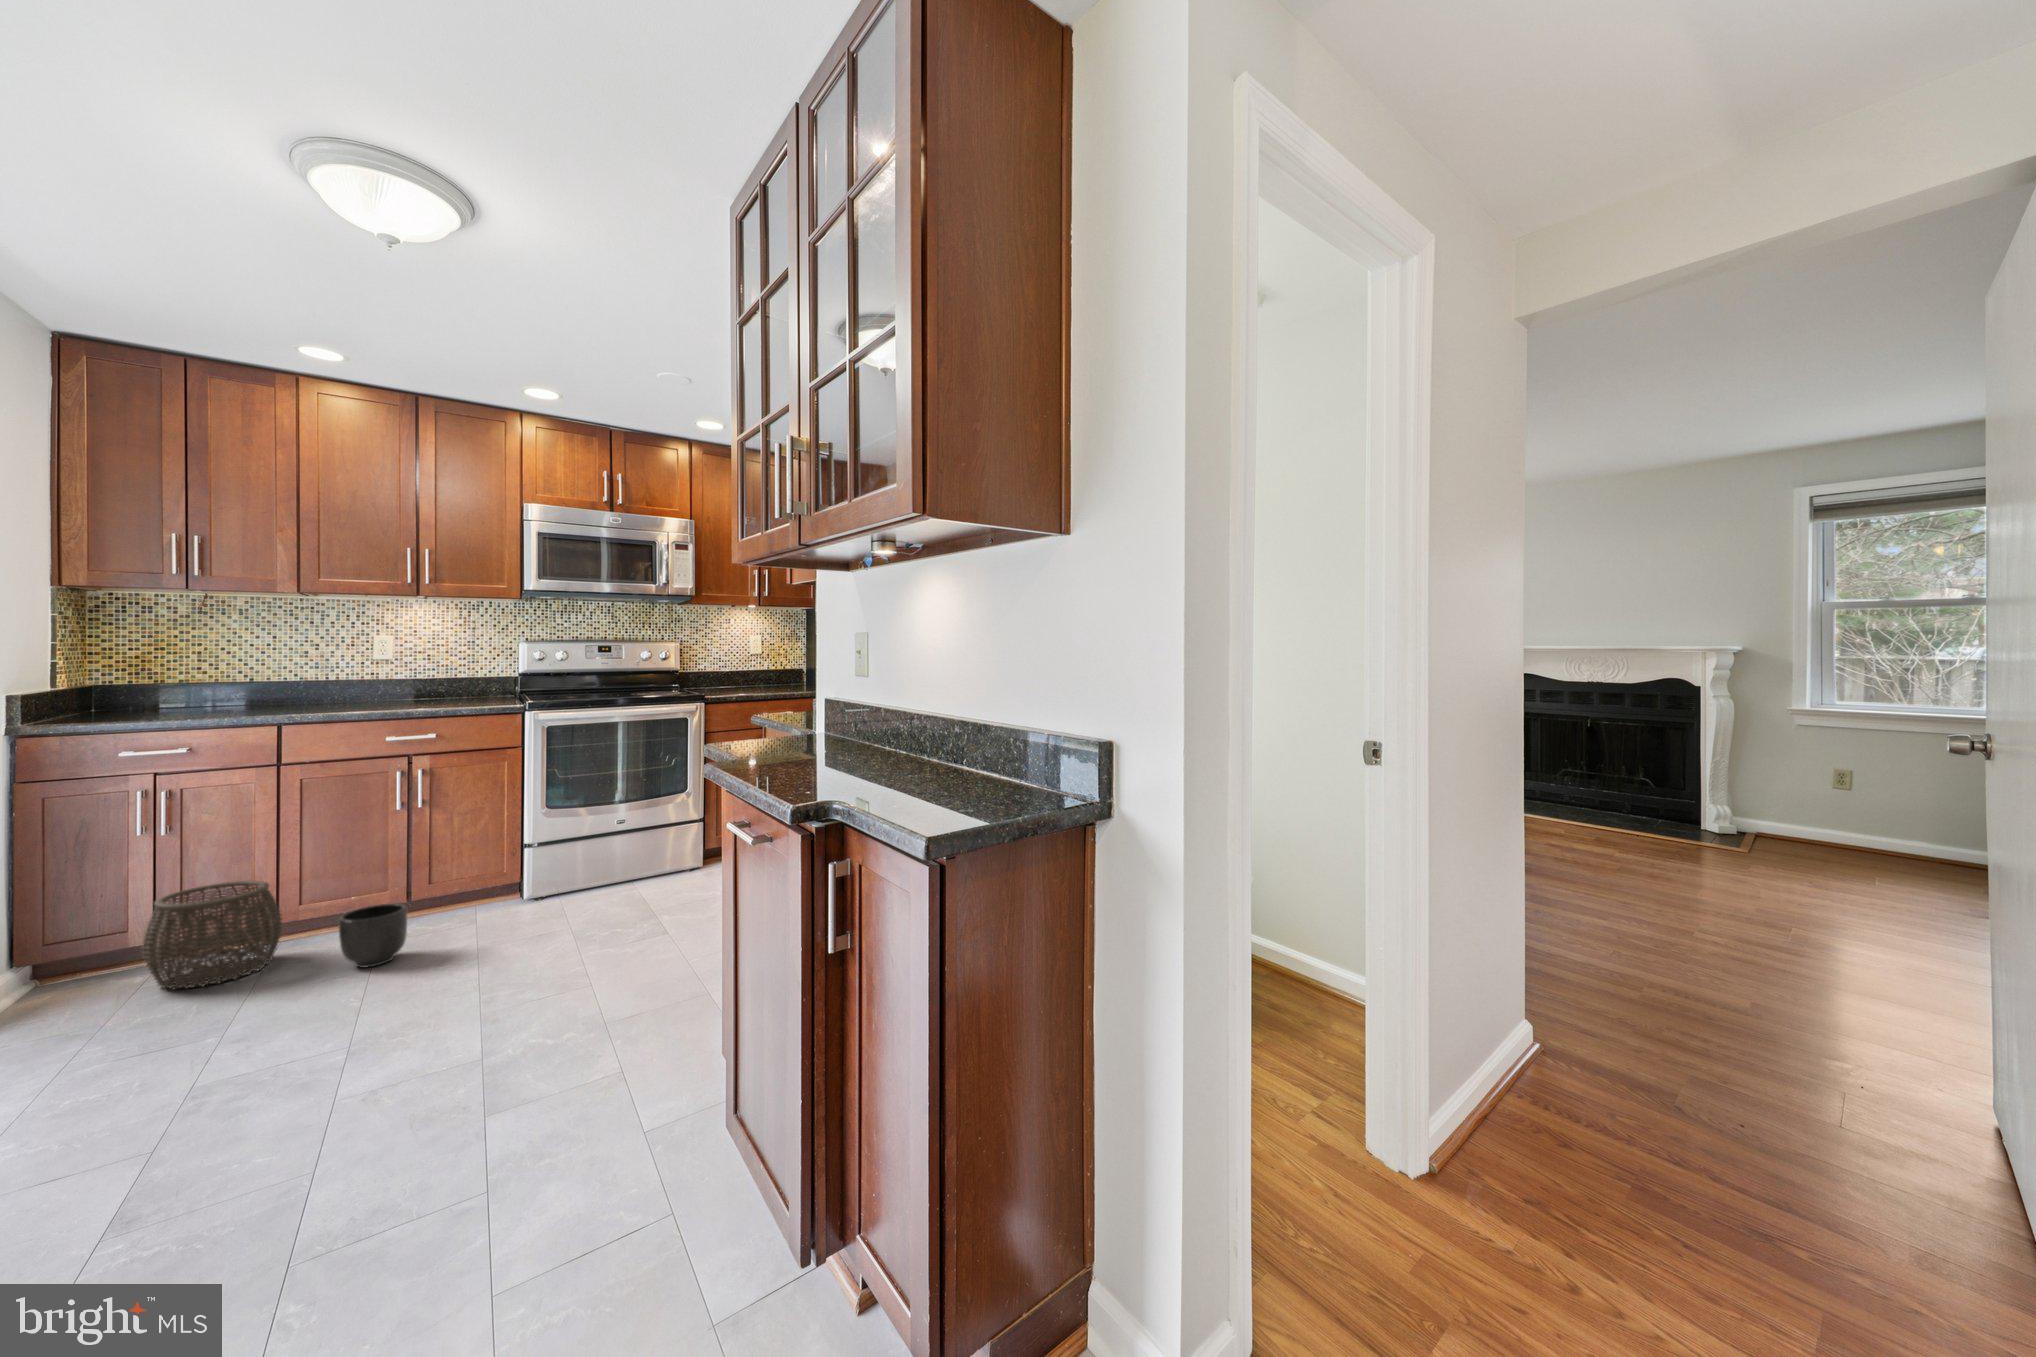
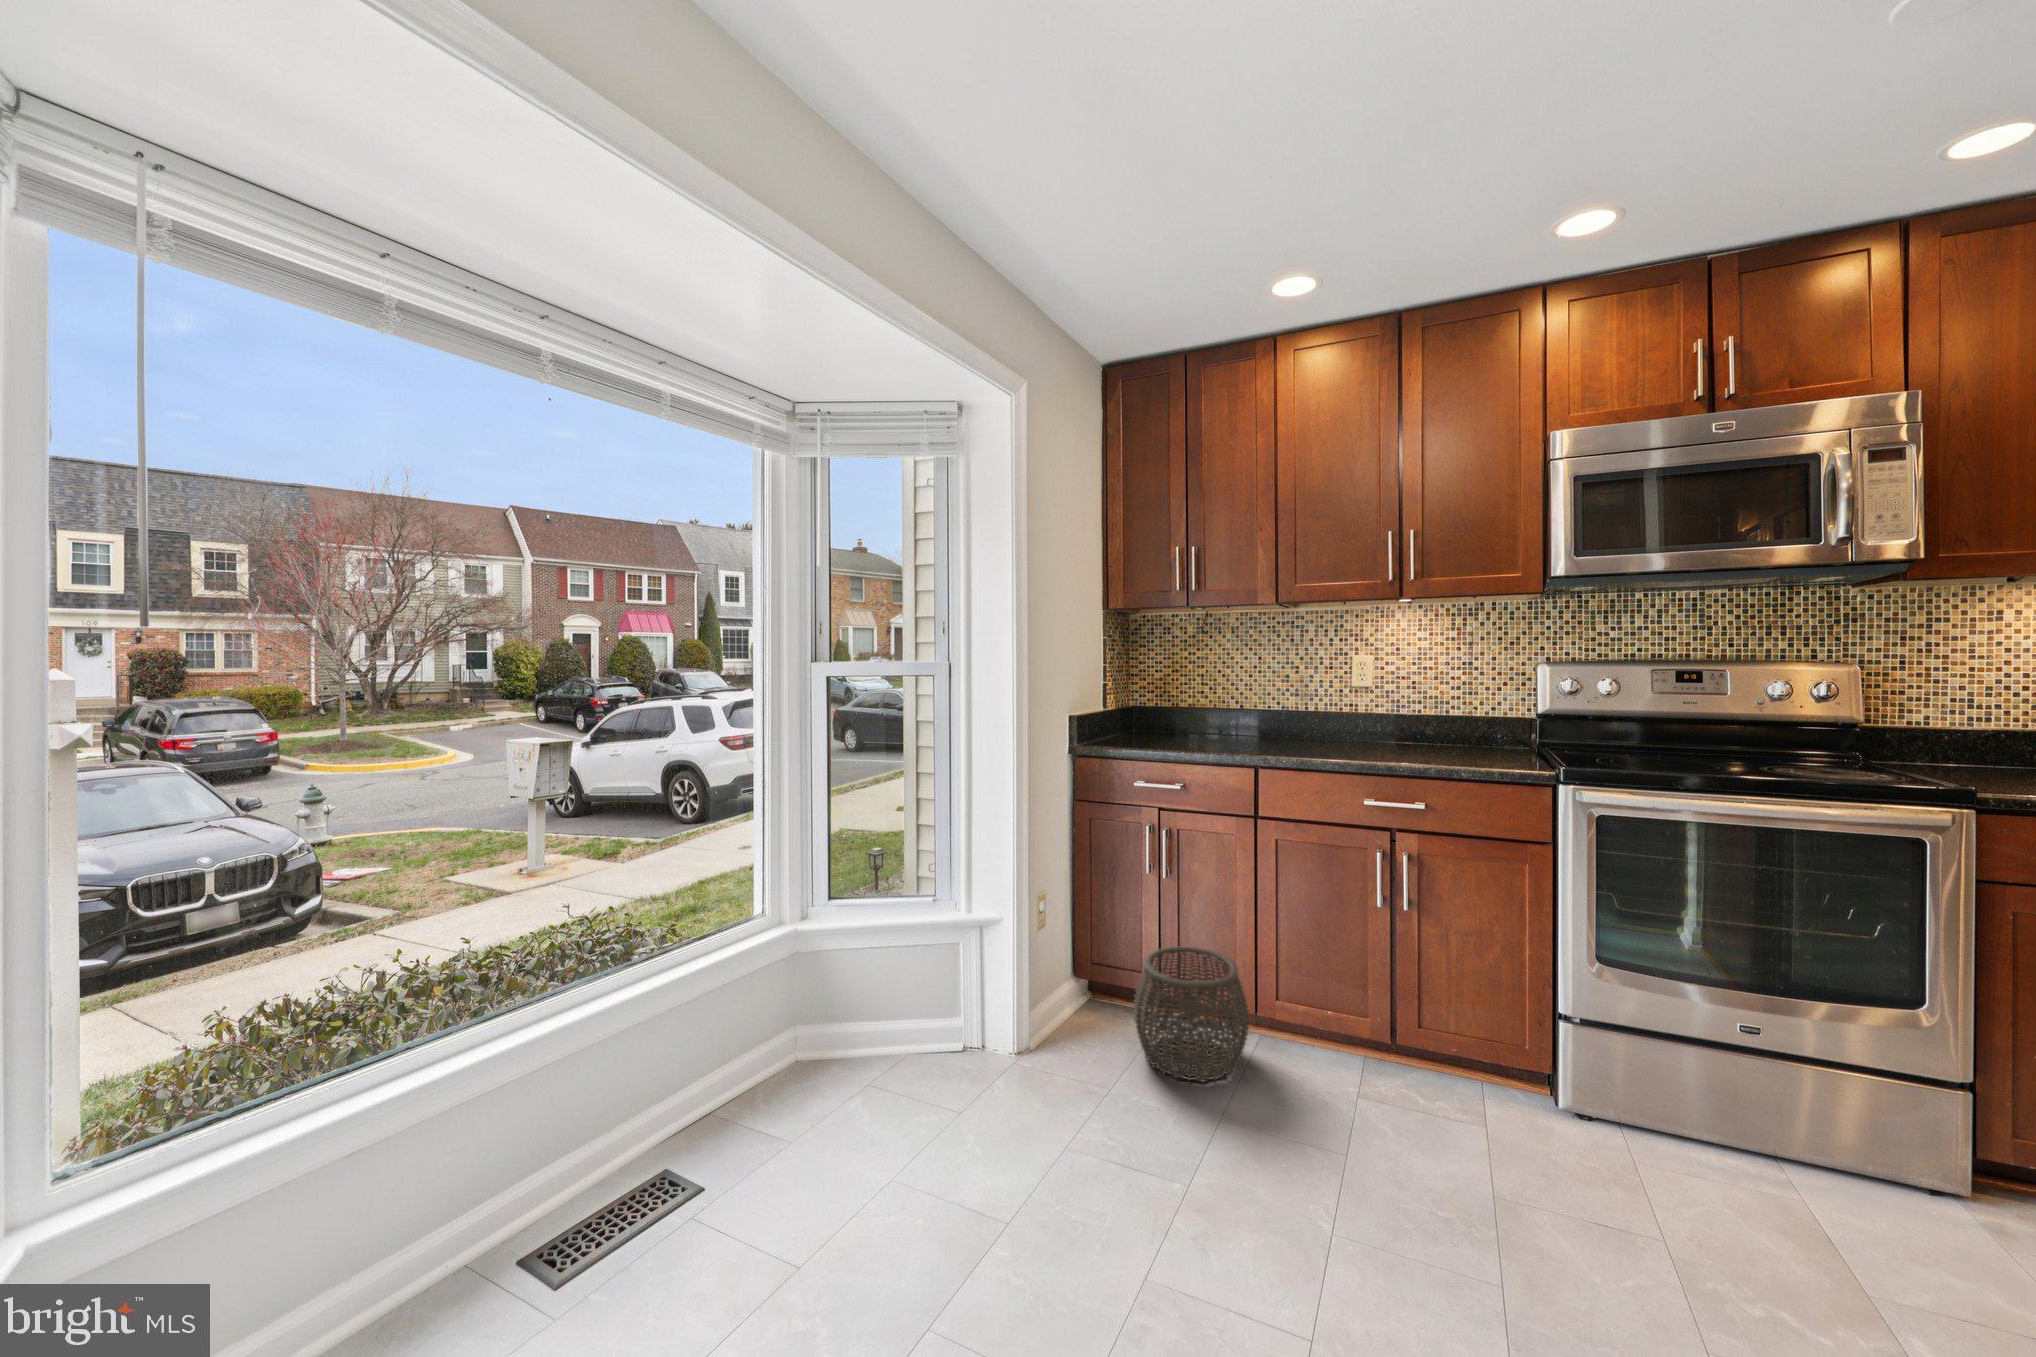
planter: present [338,903,407,968] -> none [1303,1048,1386,1152]

